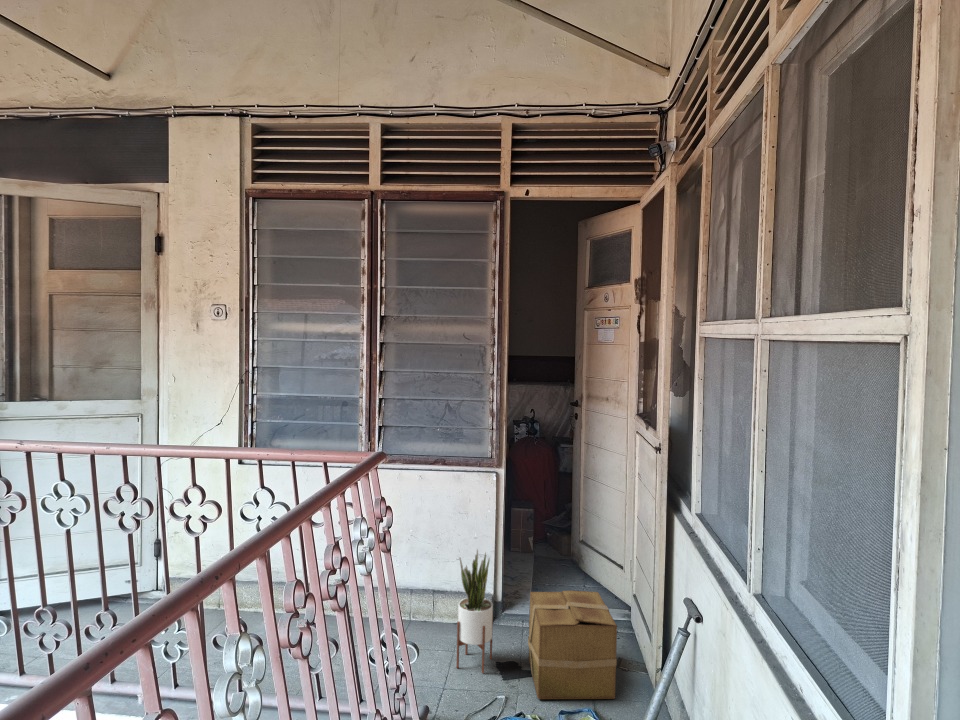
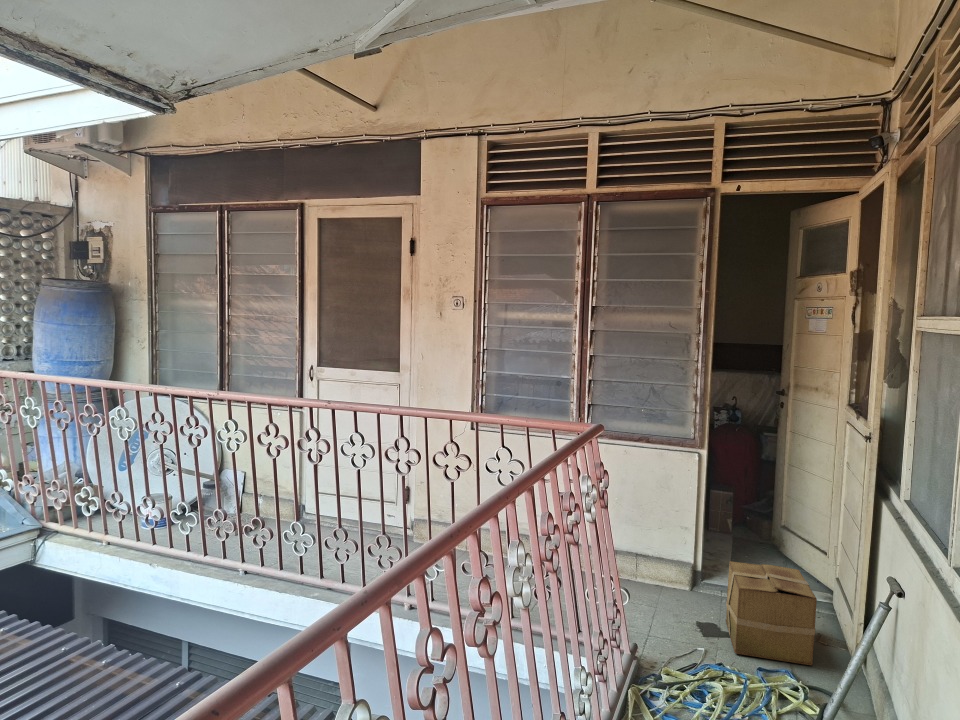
potted plant: present [457,550,493,673] -> none [658,517,693,626]

